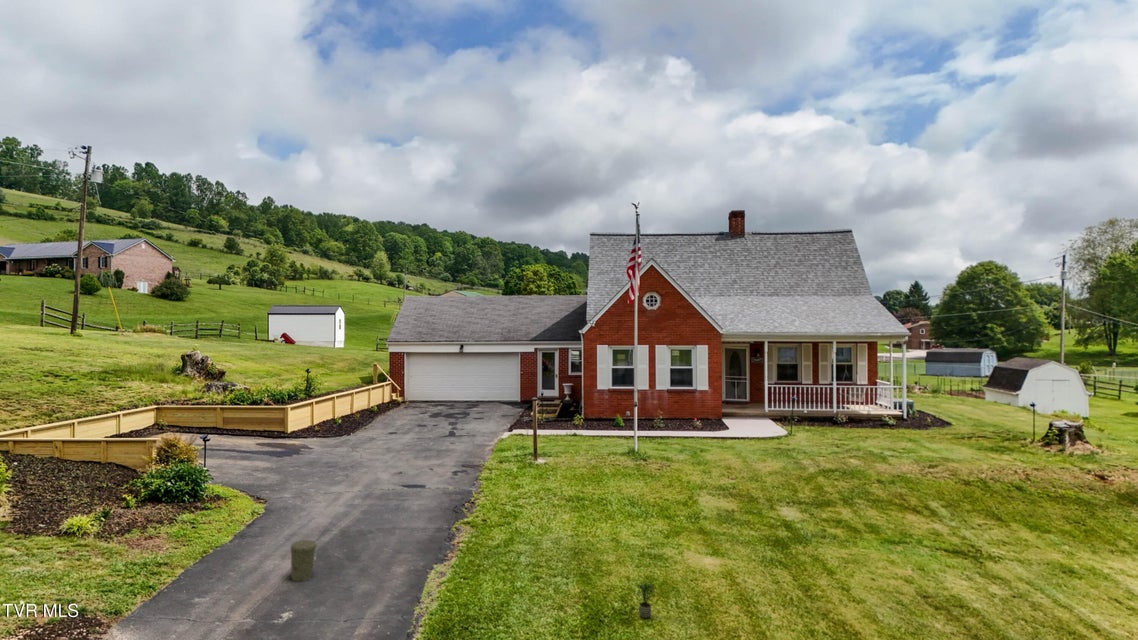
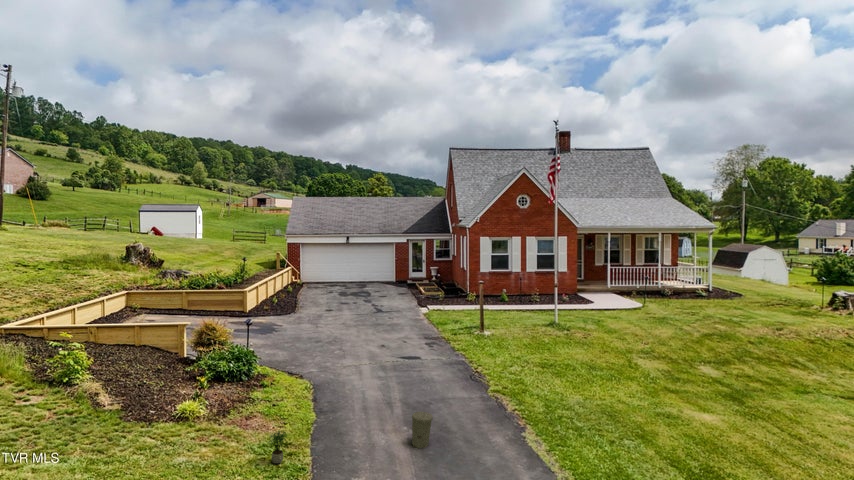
potted plant: present [638,582,655,618] -> present [268,431,286,465]

